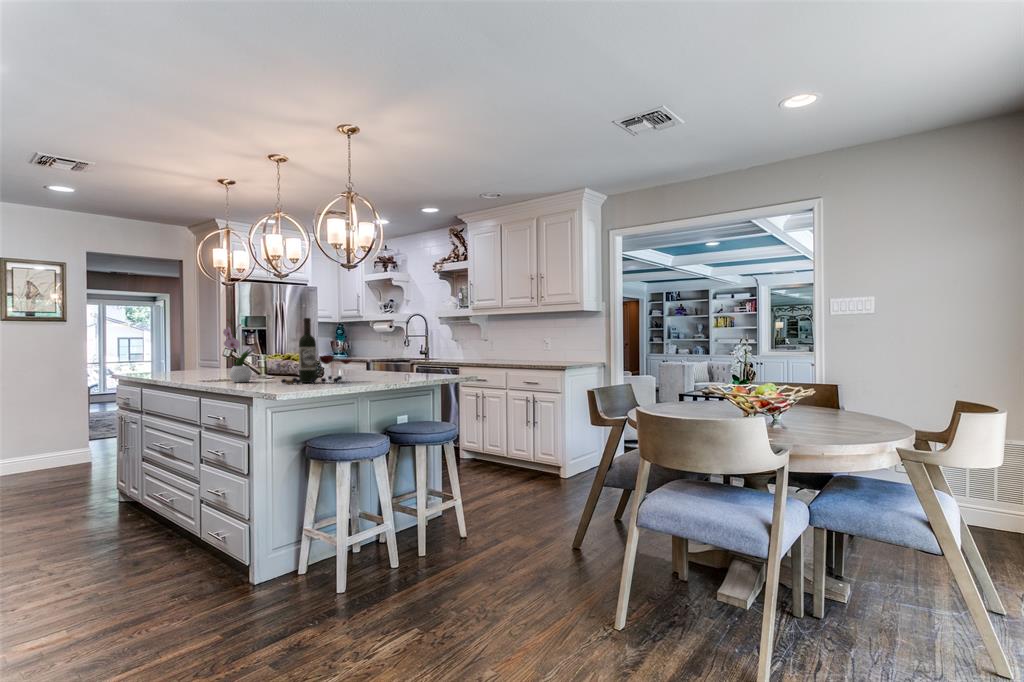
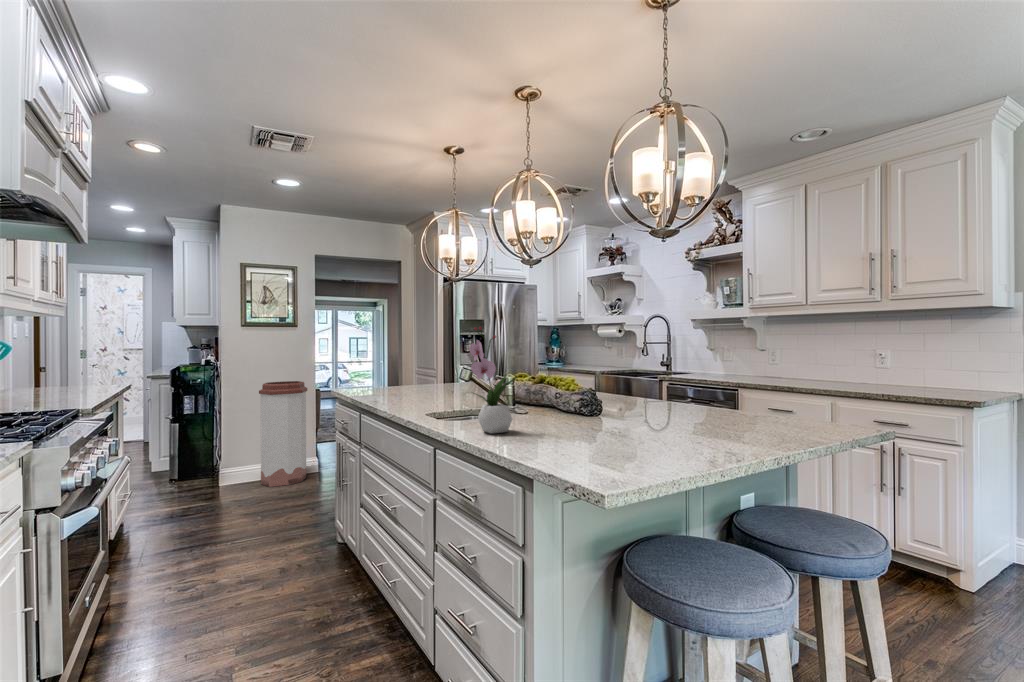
wine bottle: present [281,318,352,384] -> none [571,325,699,453]
trash can: none [24,374,80,475] -> present [259,381,307,487]

